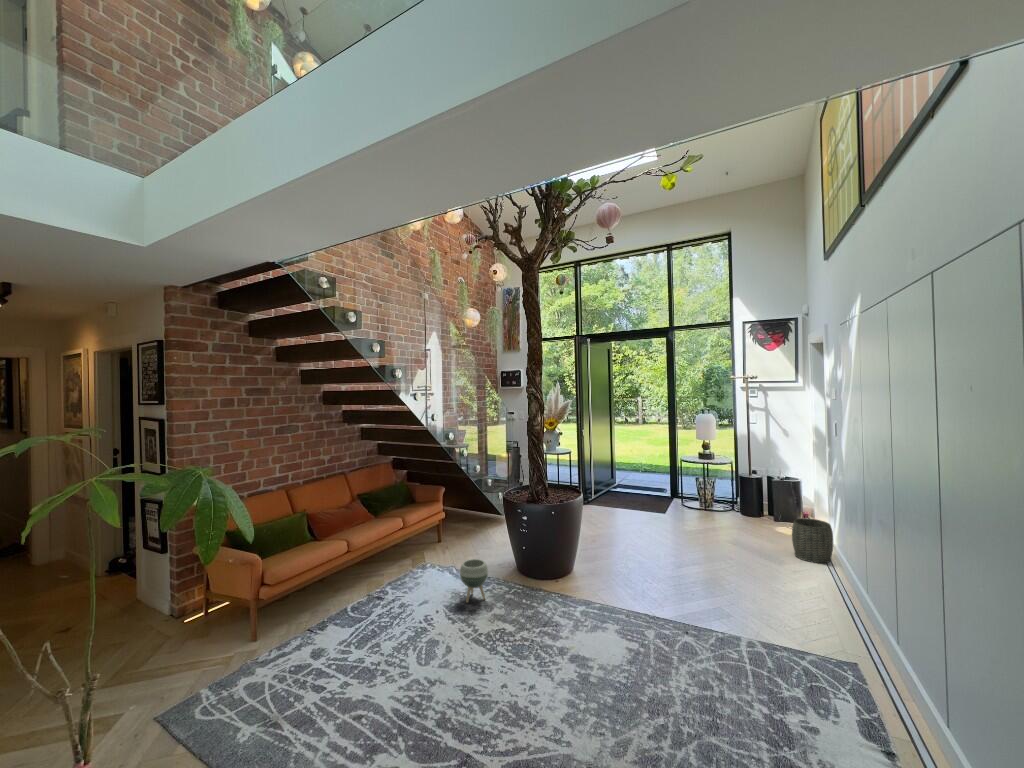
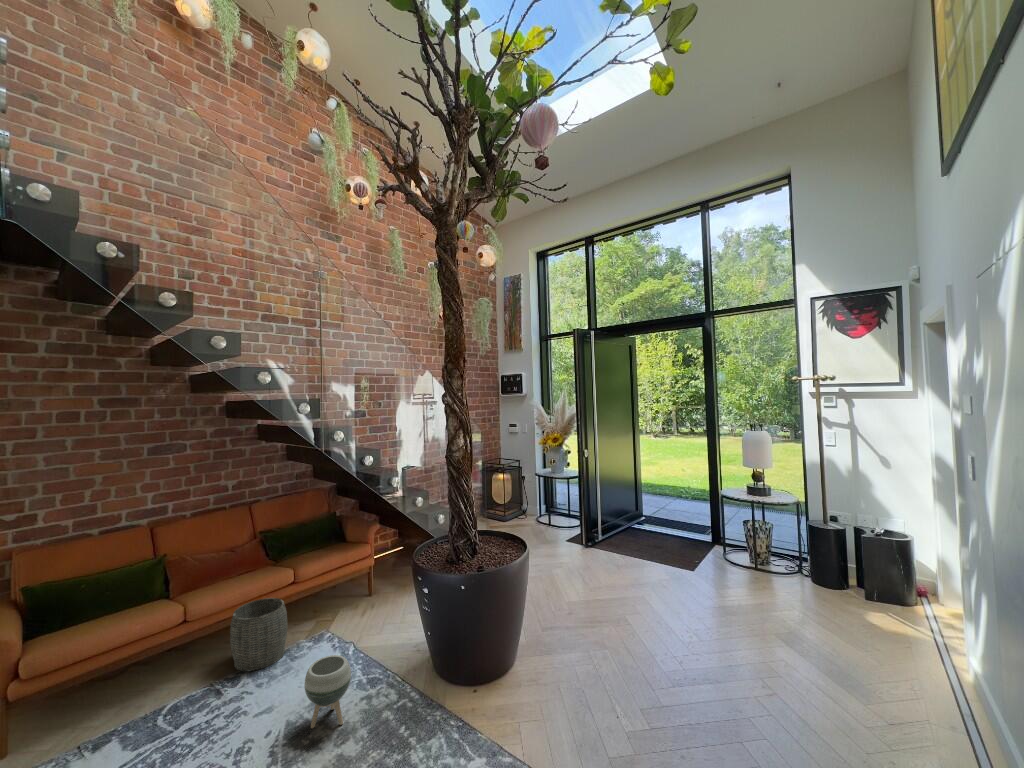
woven basket: present [792,518,833,563] -> present [230,598,287,671]

